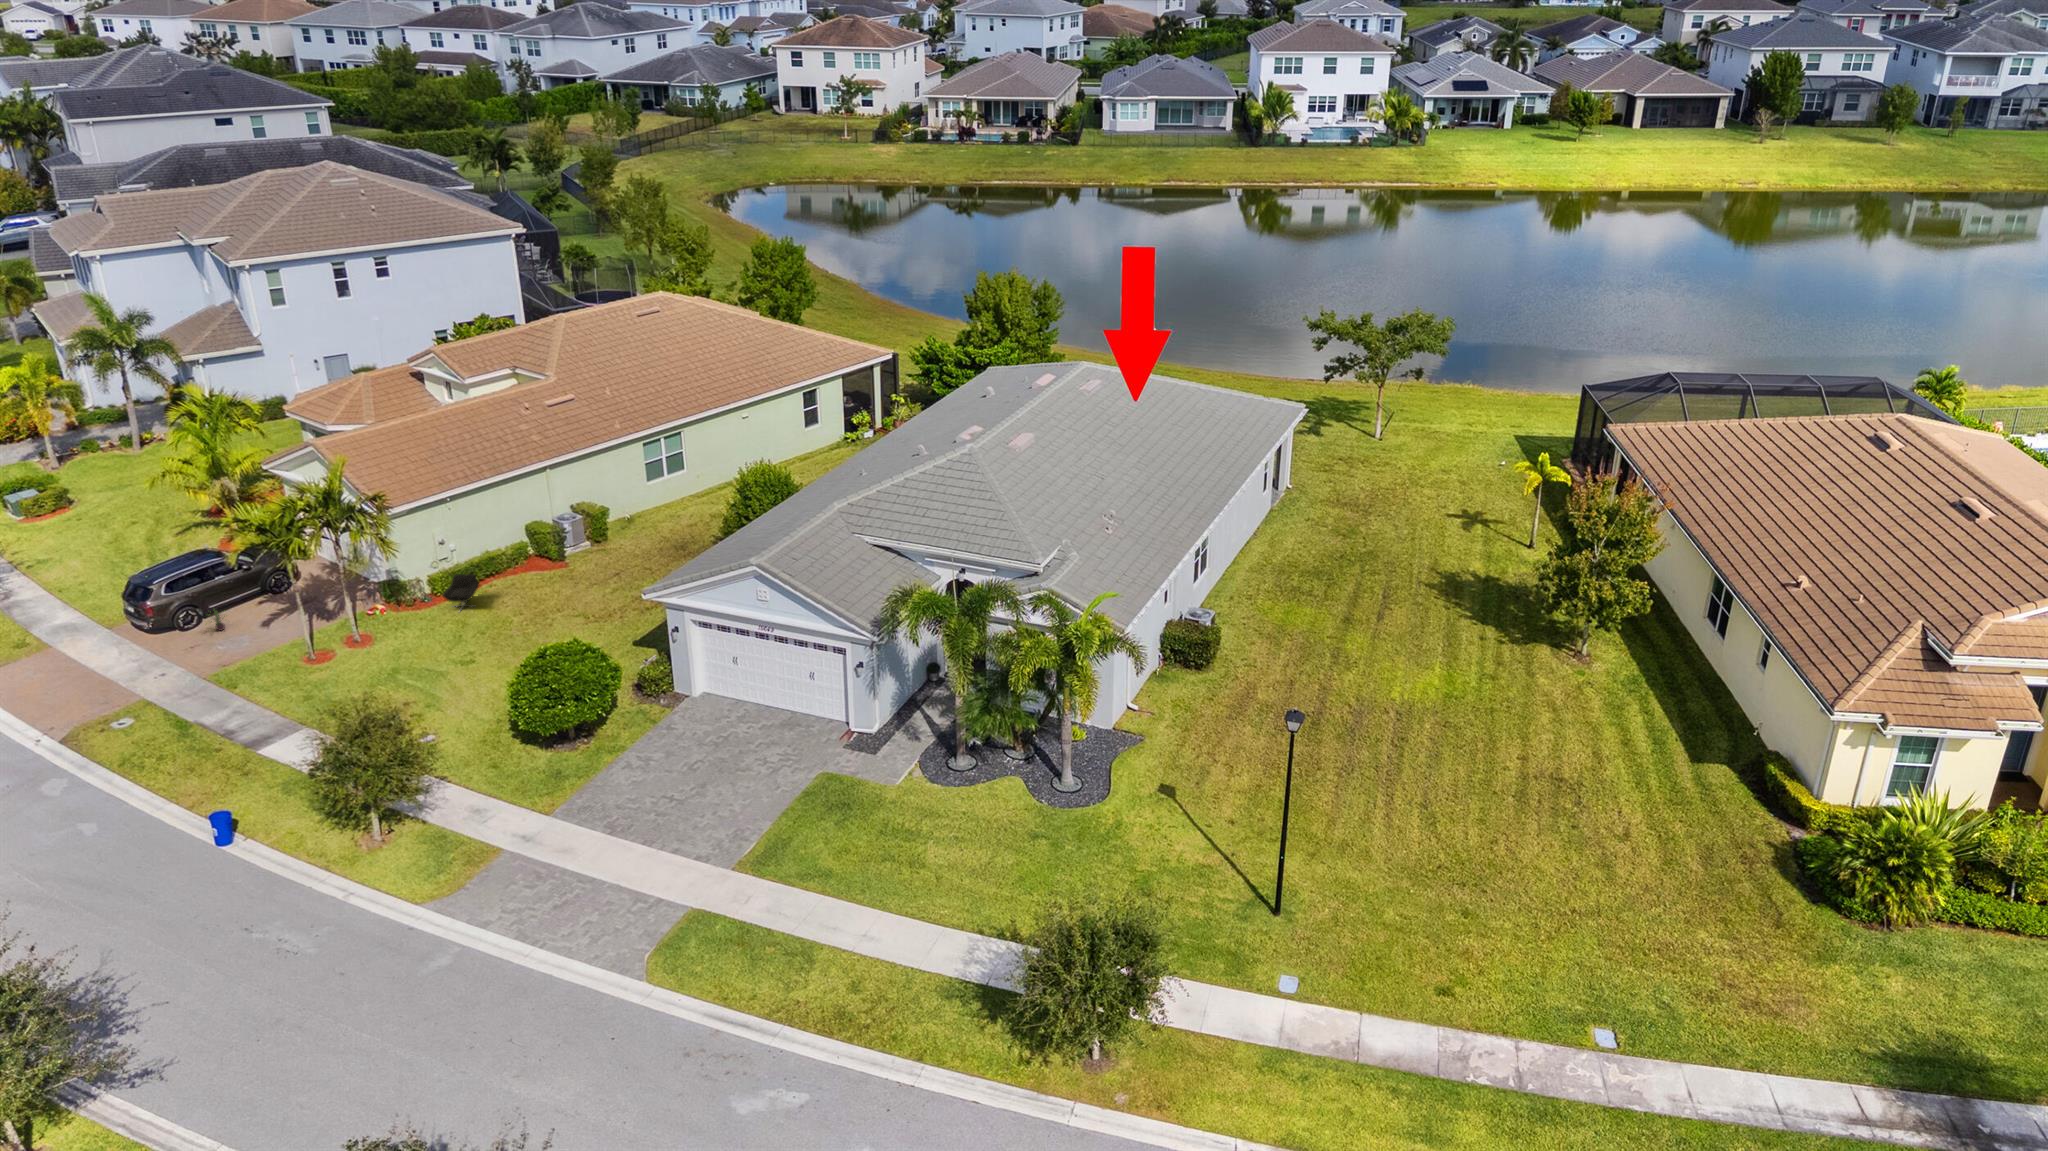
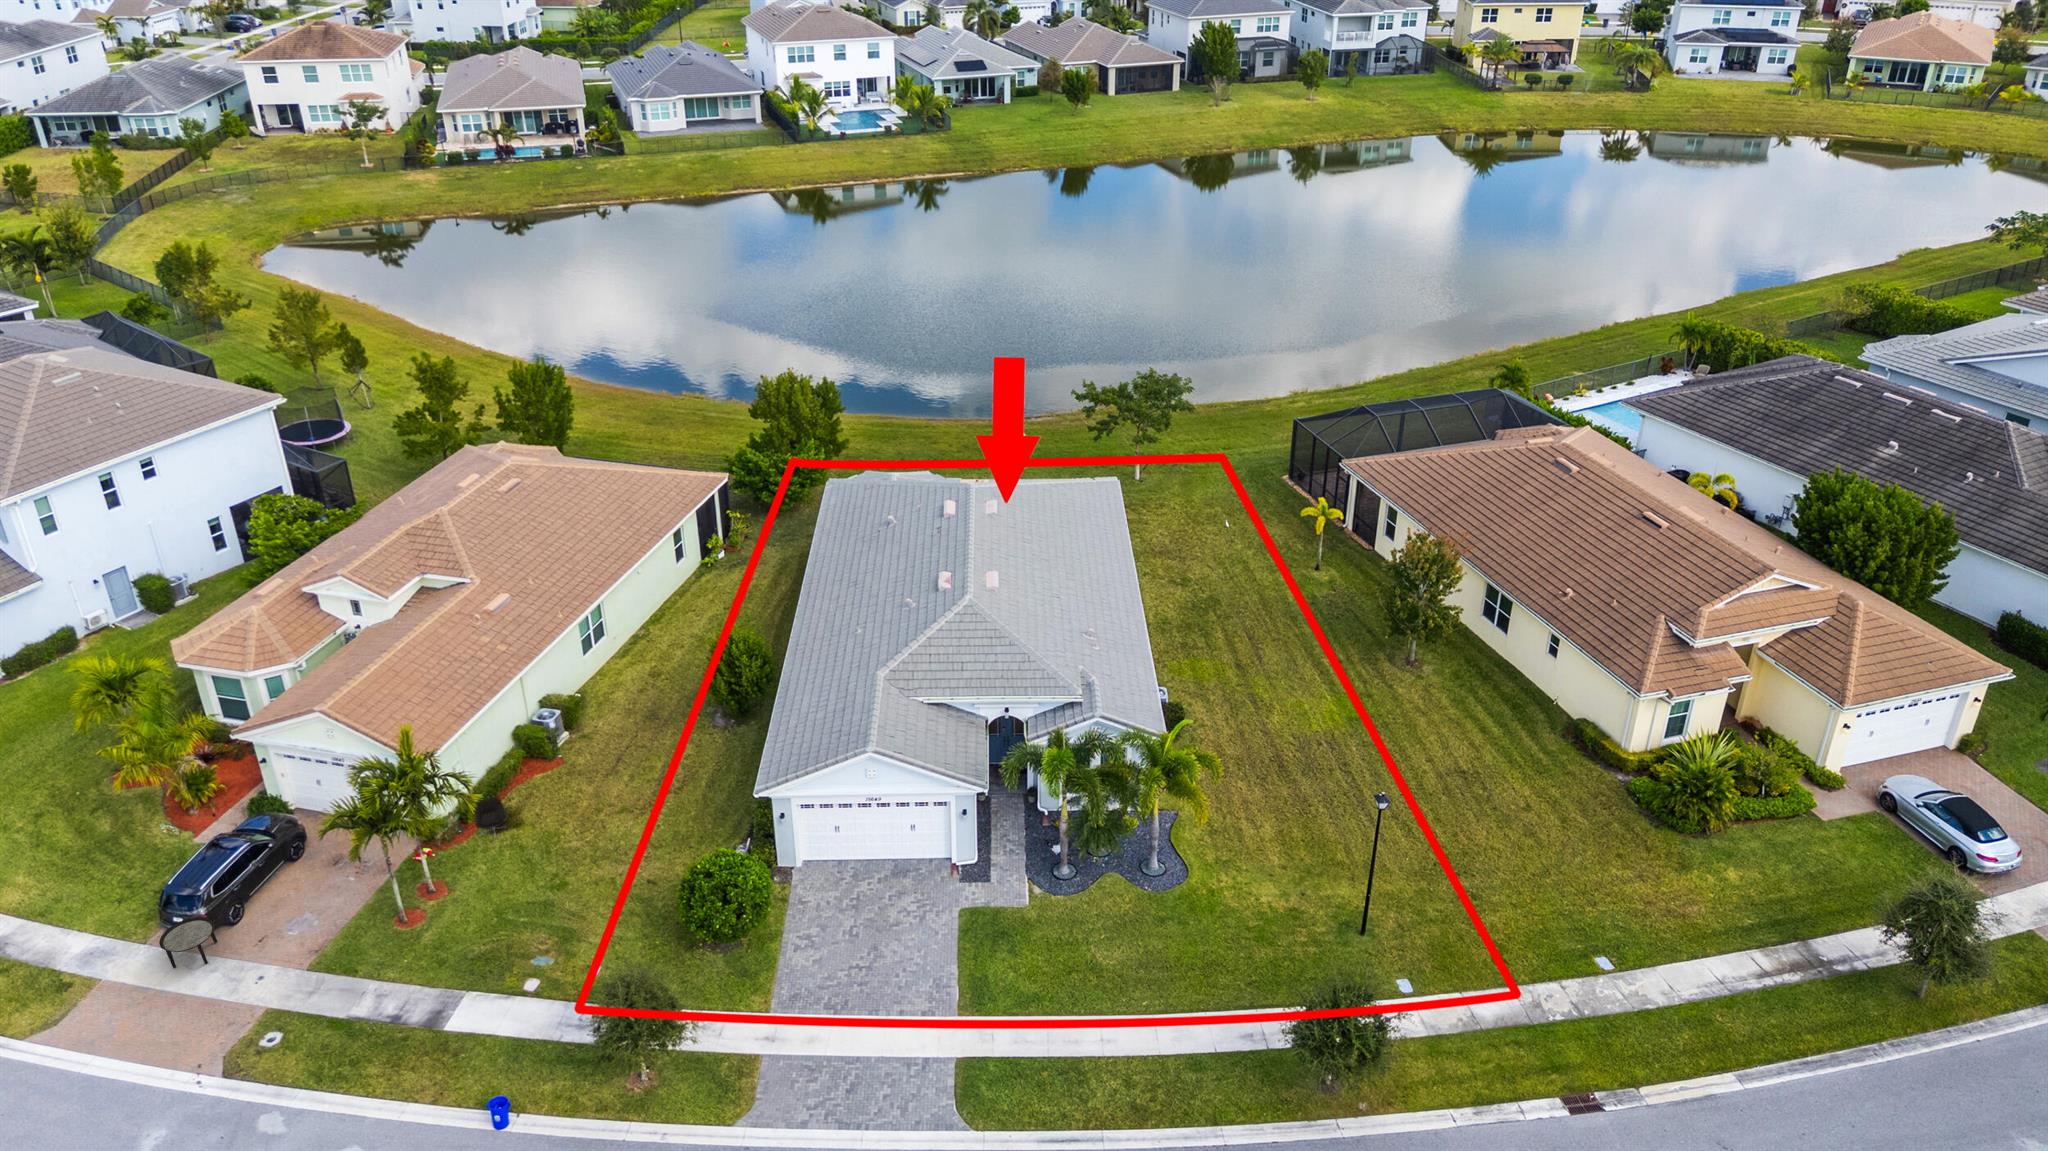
round table: none [122,611,180,654] -> present [159,917,218,968]
decorative plant: present [211,611,225,631] -> none [236,898,265,921]

